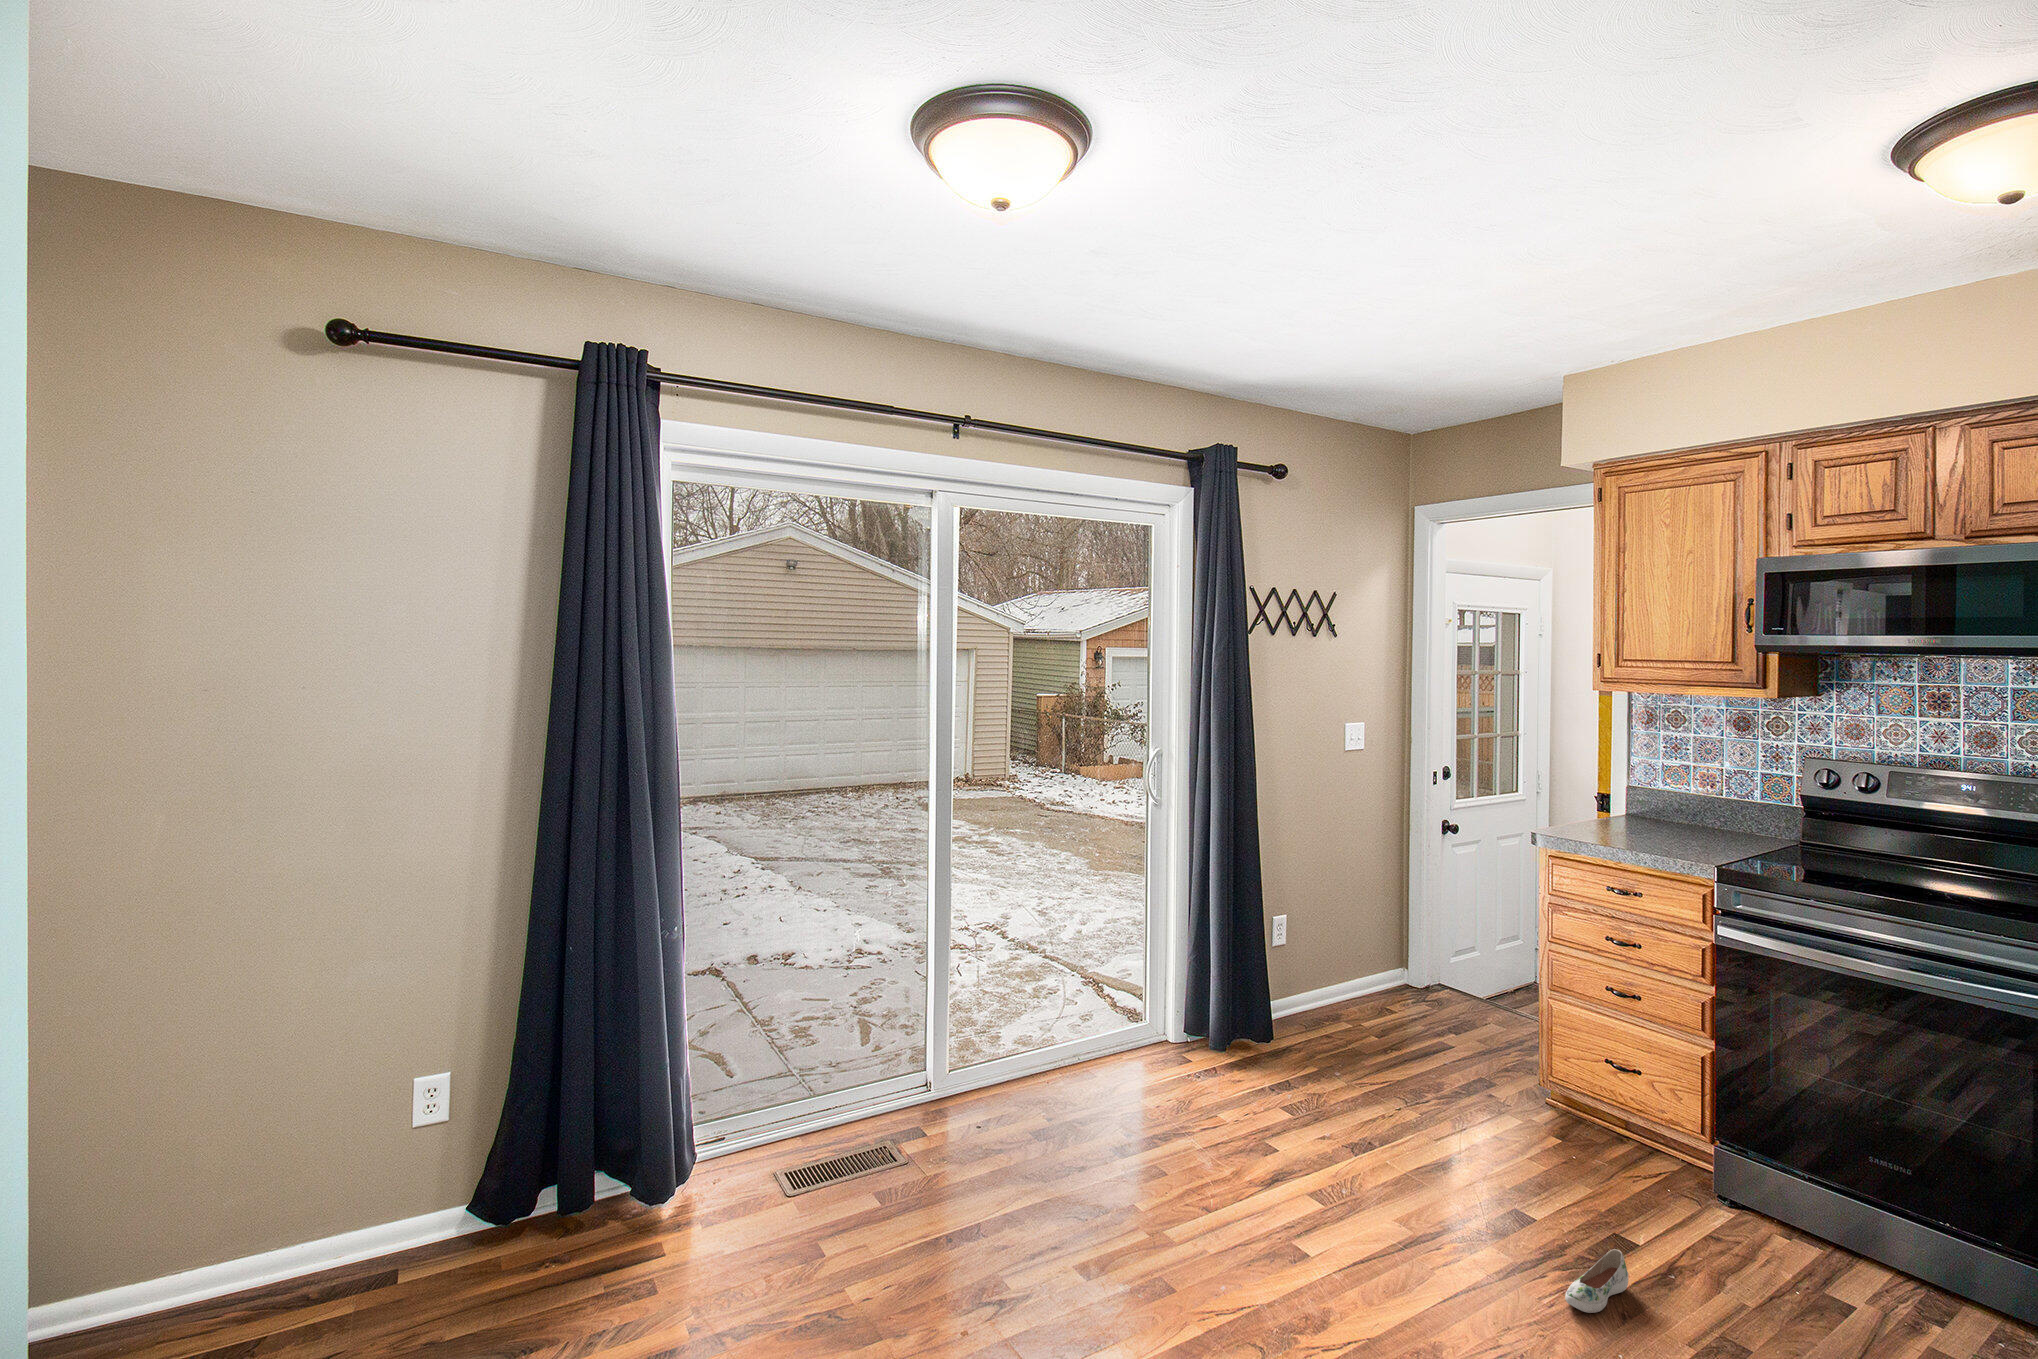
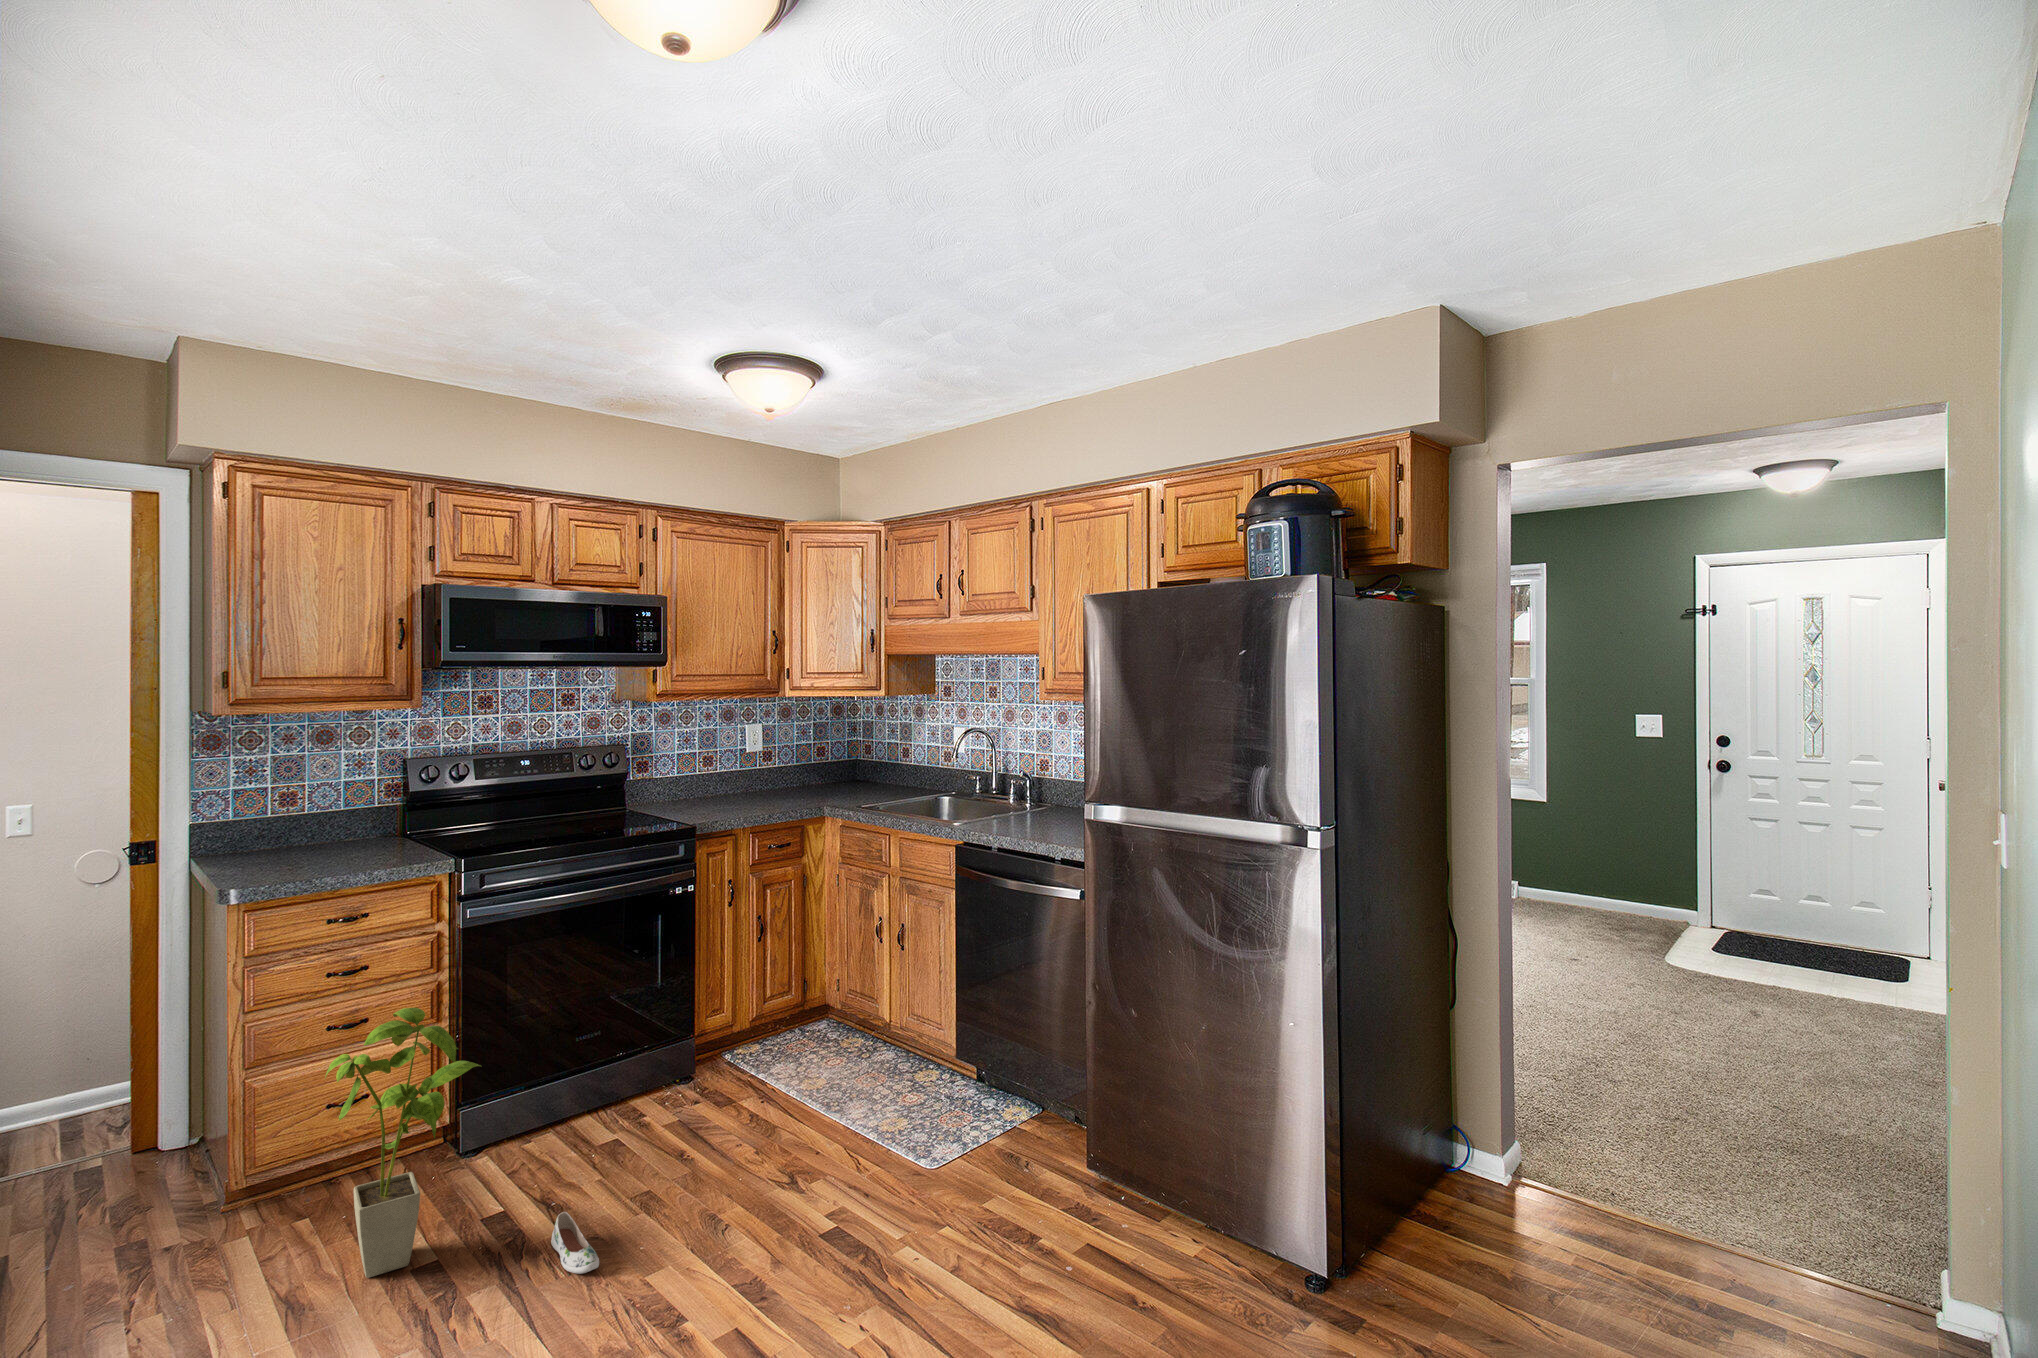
house plant: none [1469,955,1615,1200] -> present [325,1008,481,1278]

